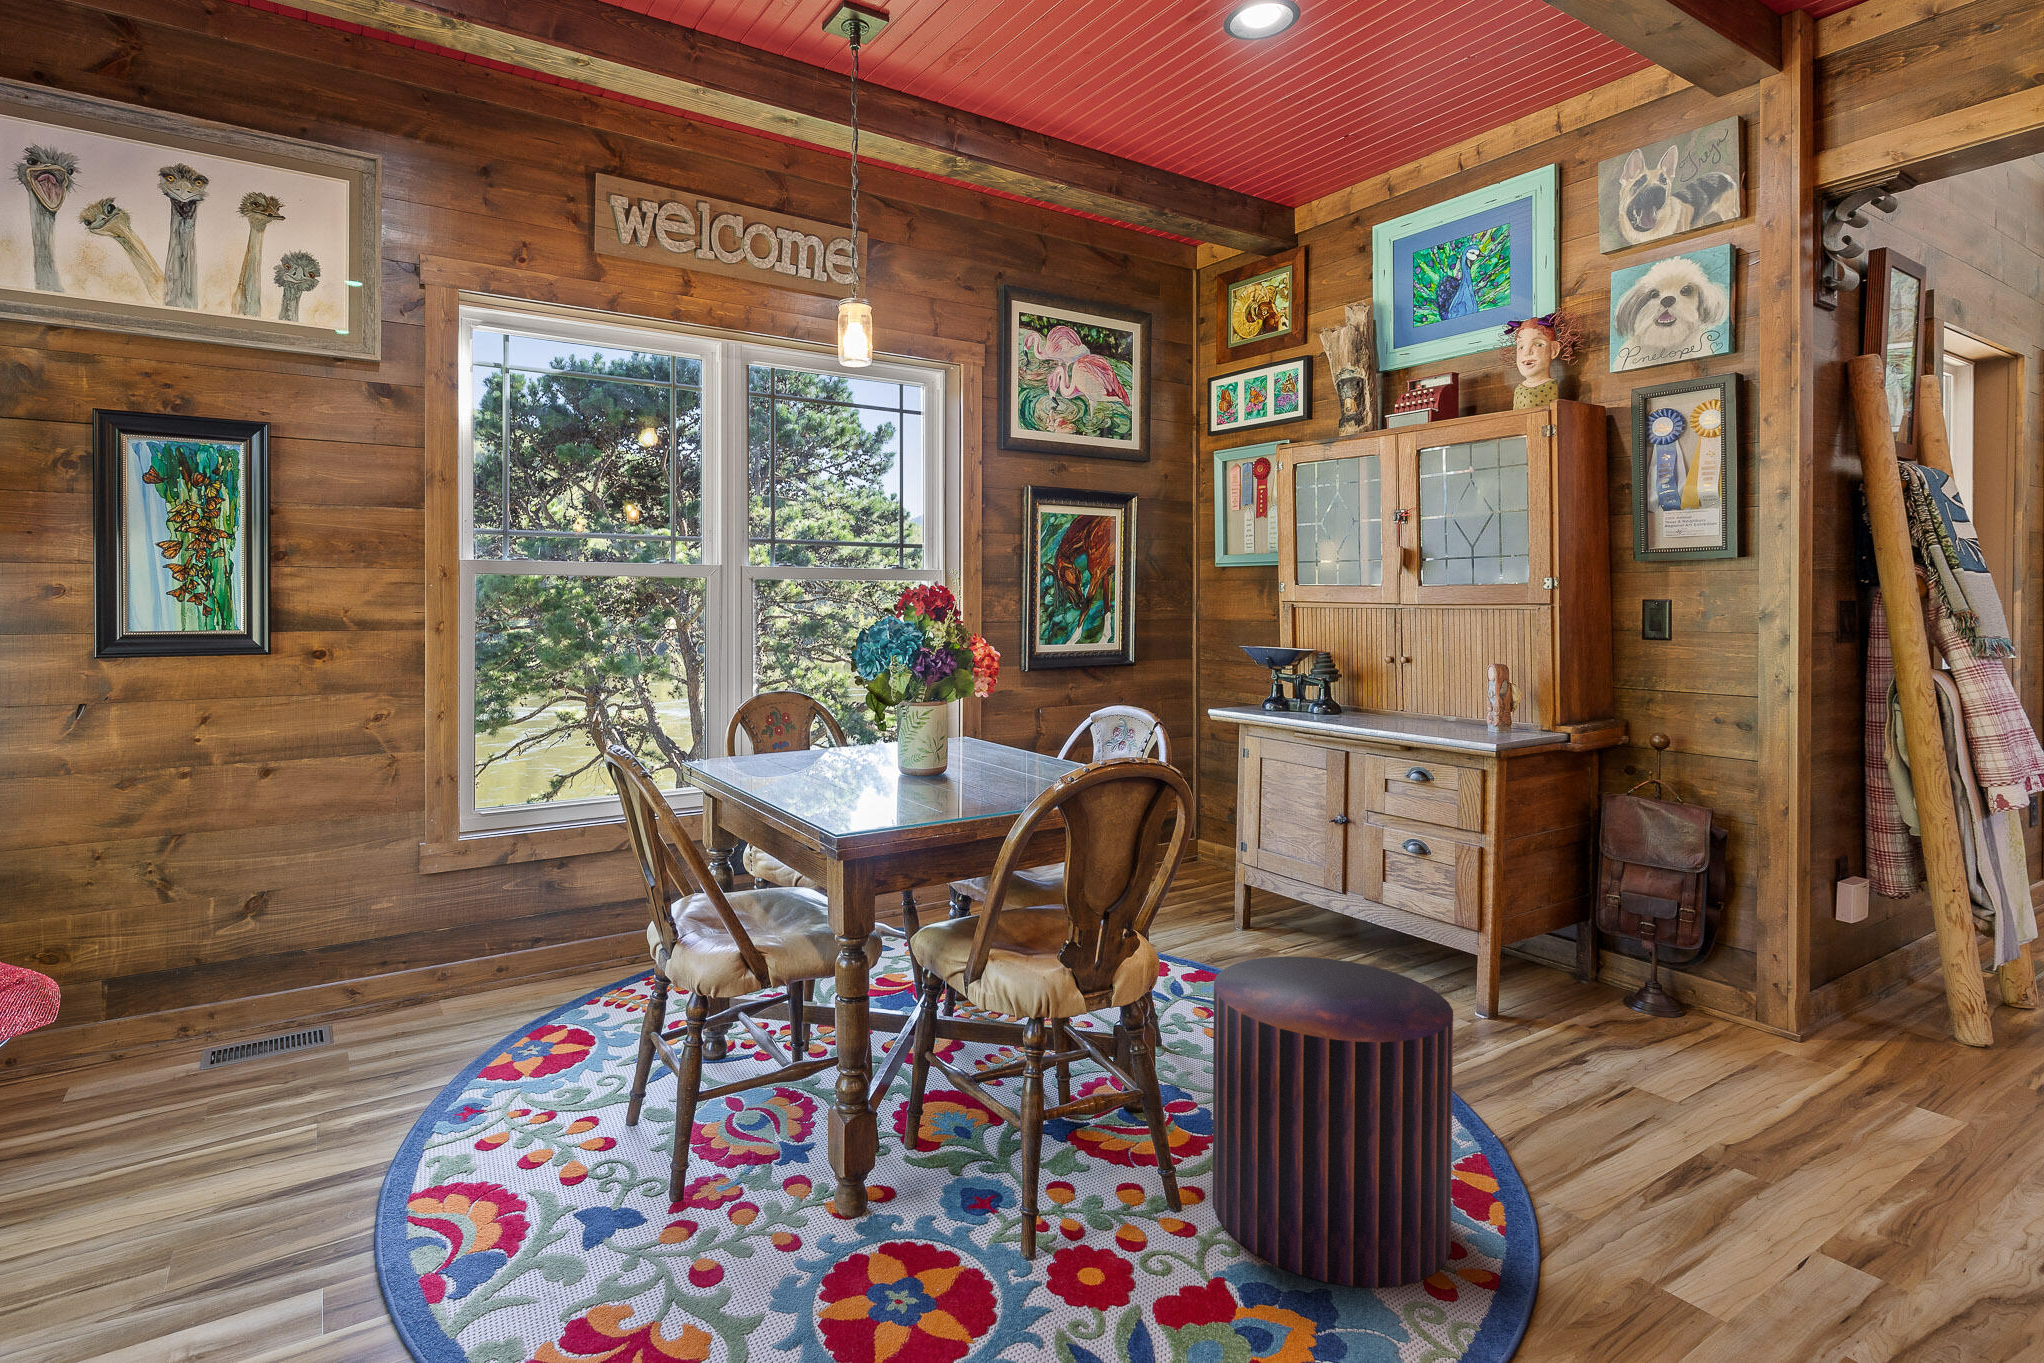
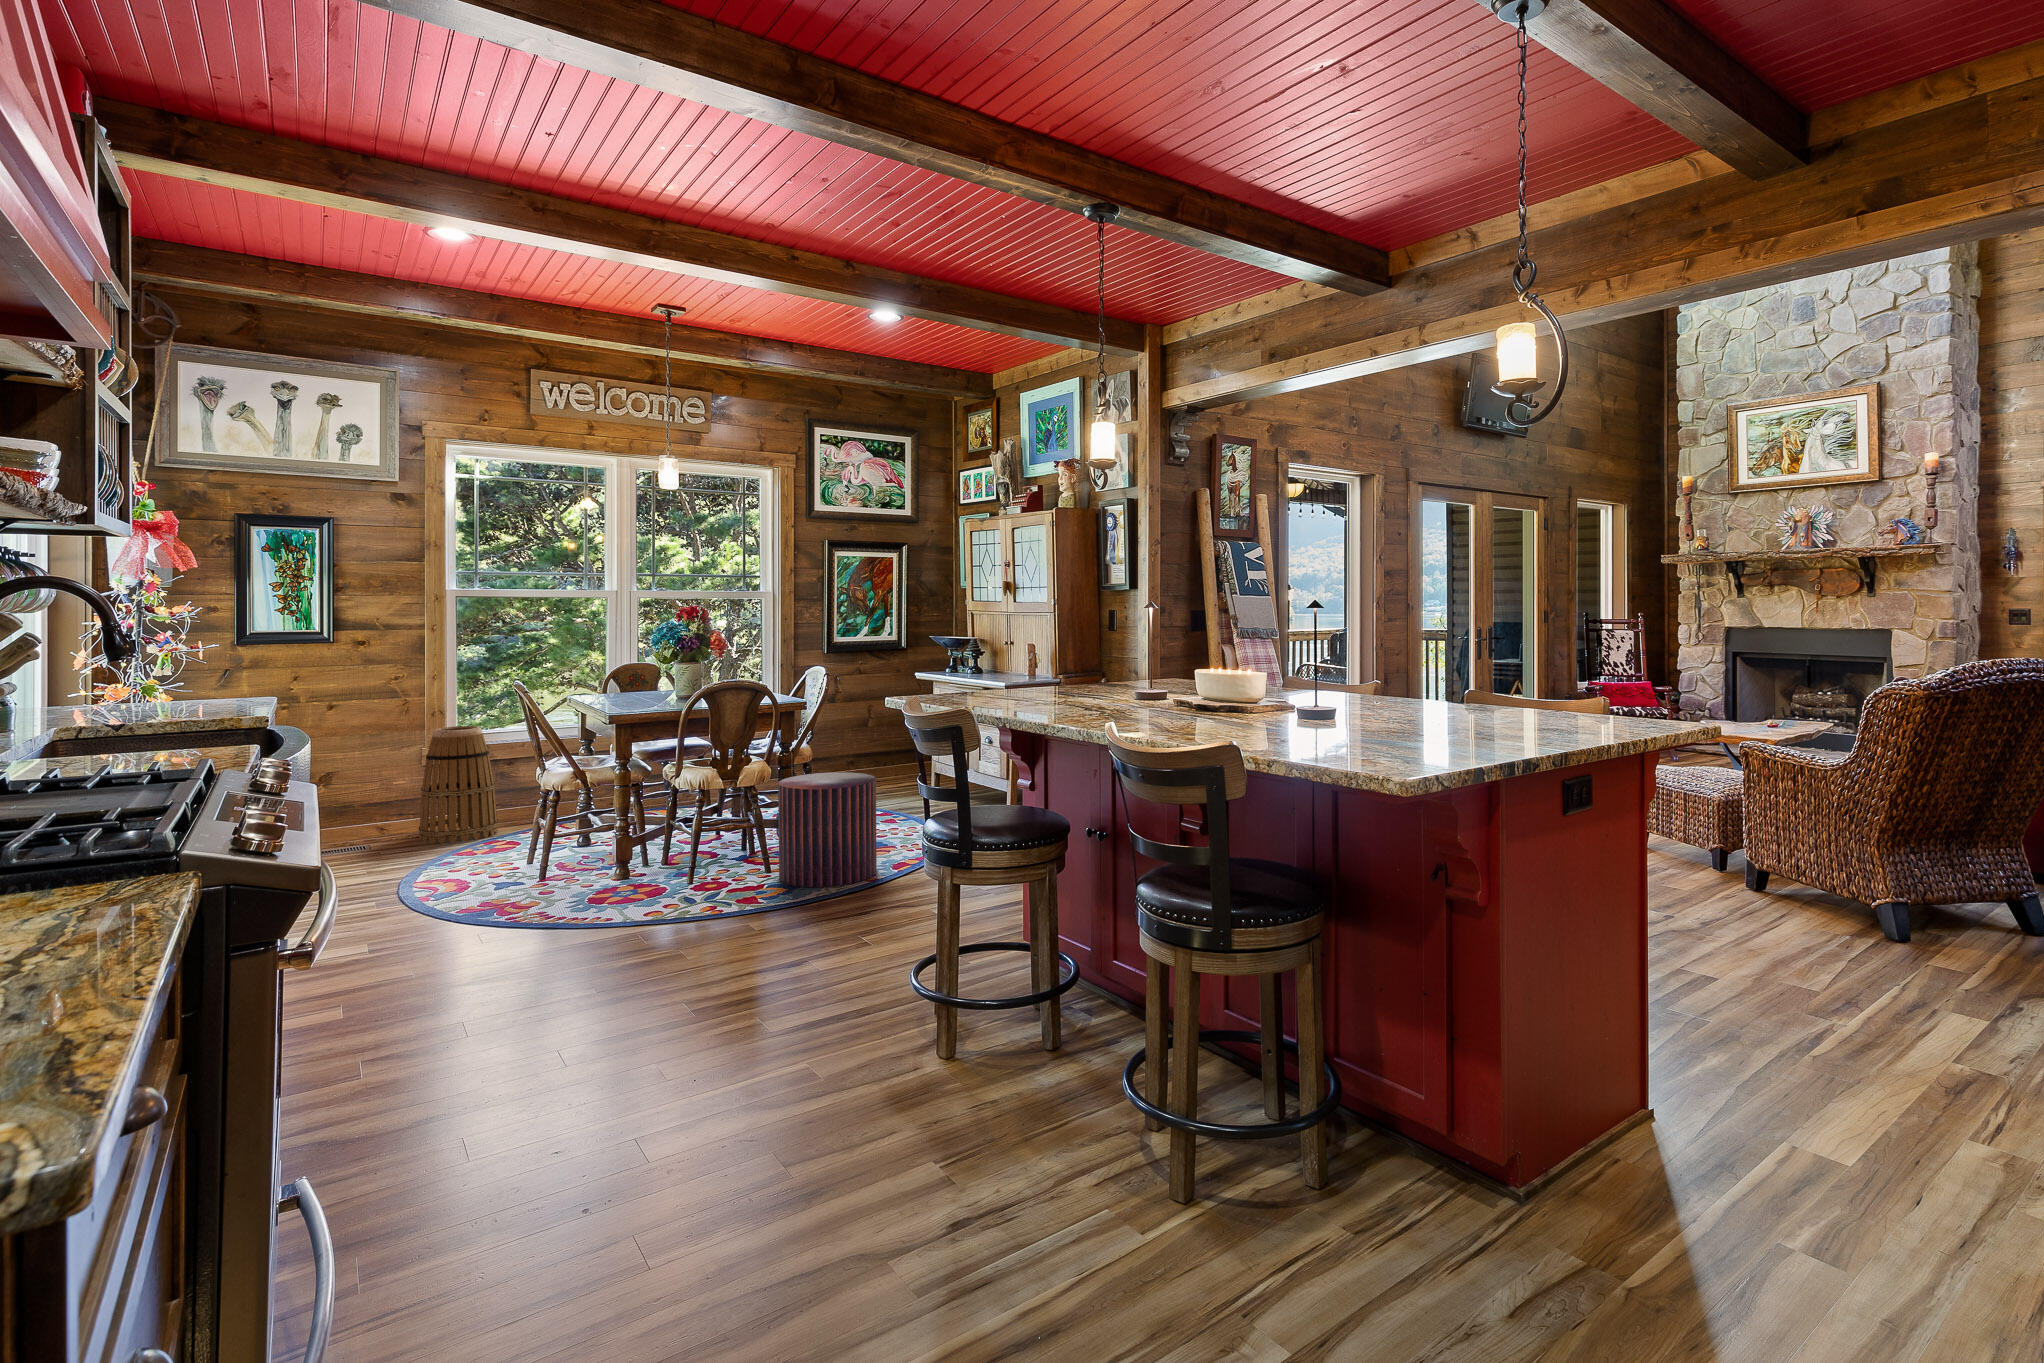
basket: none [413,804,546,1031] -> present [419,726,498,844]

